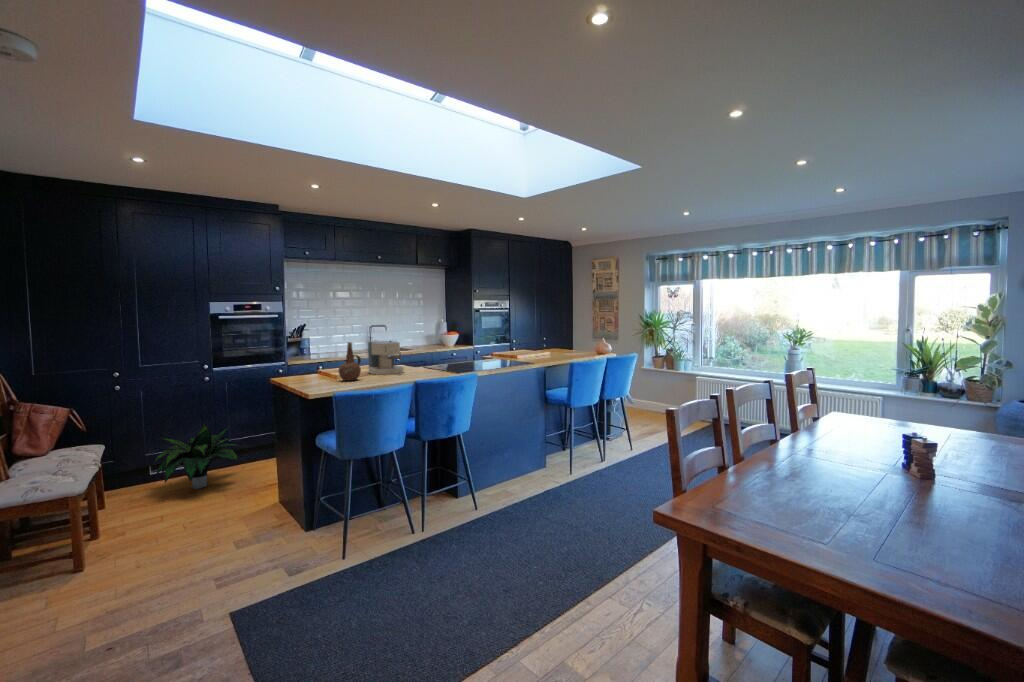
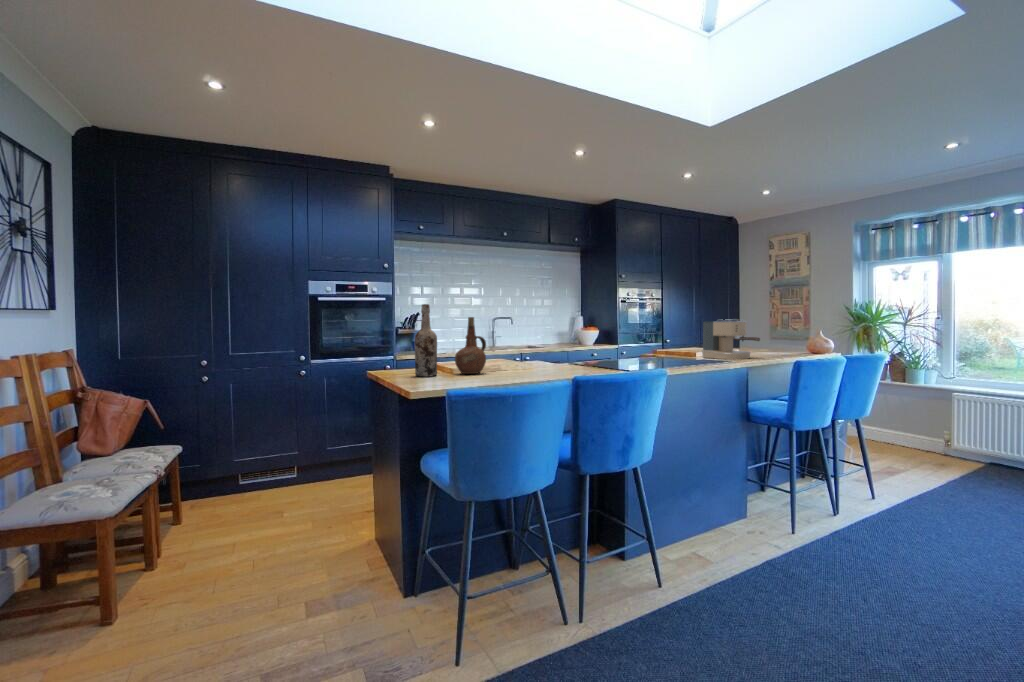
wine bottle: none [309,335,326,384] -> present [415,304,437,377]
coffee maker: present [368,341,404,375] -> present [702,319,760,359]
potted plant: present [153,423,239,489] -> none [235,425,341,507]

